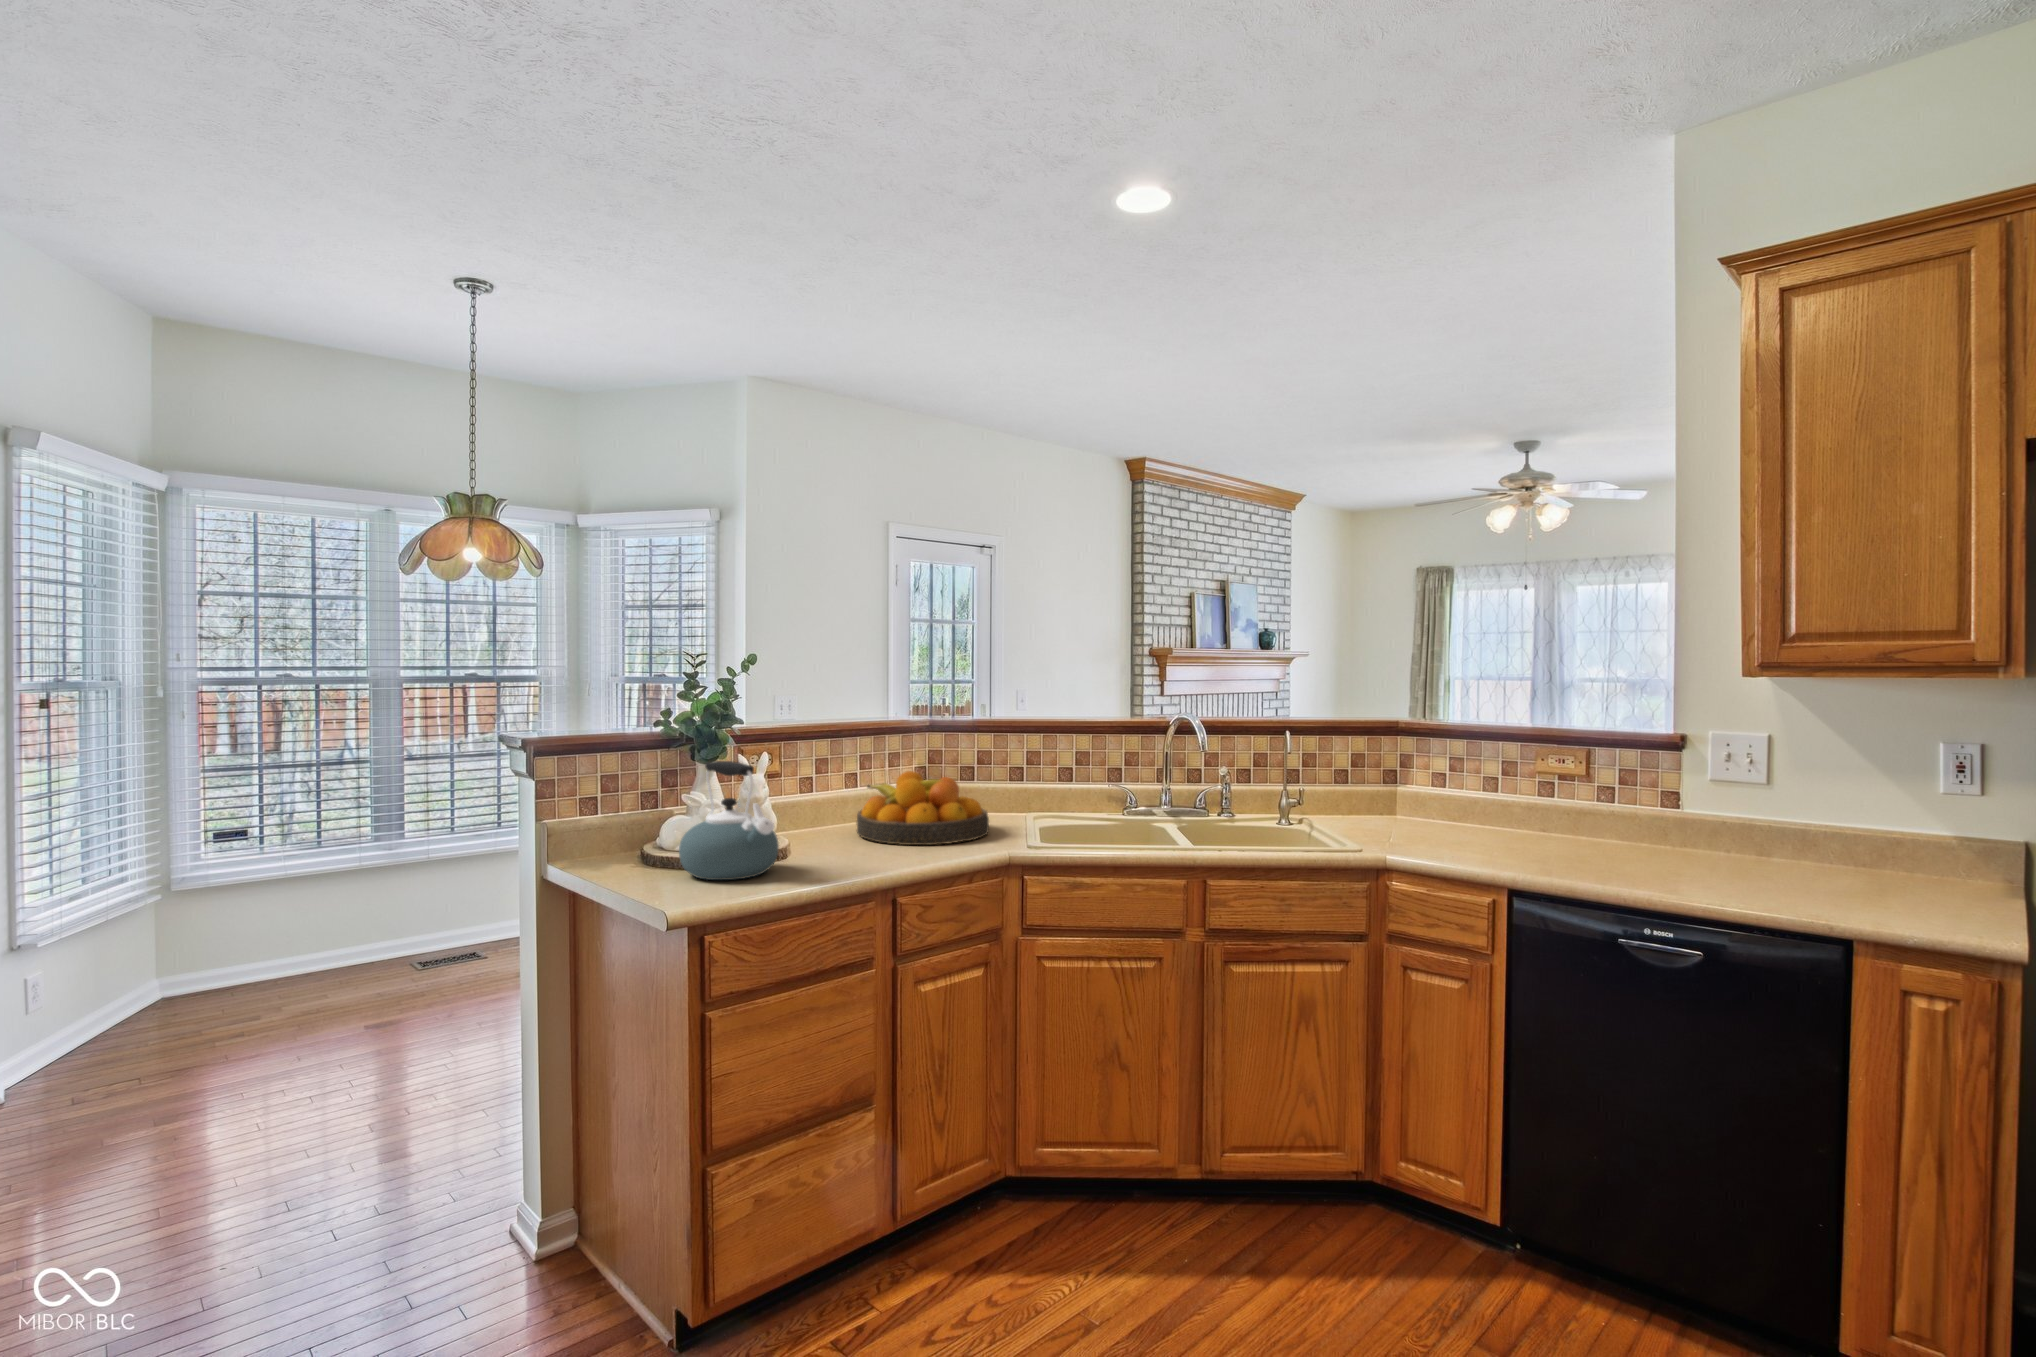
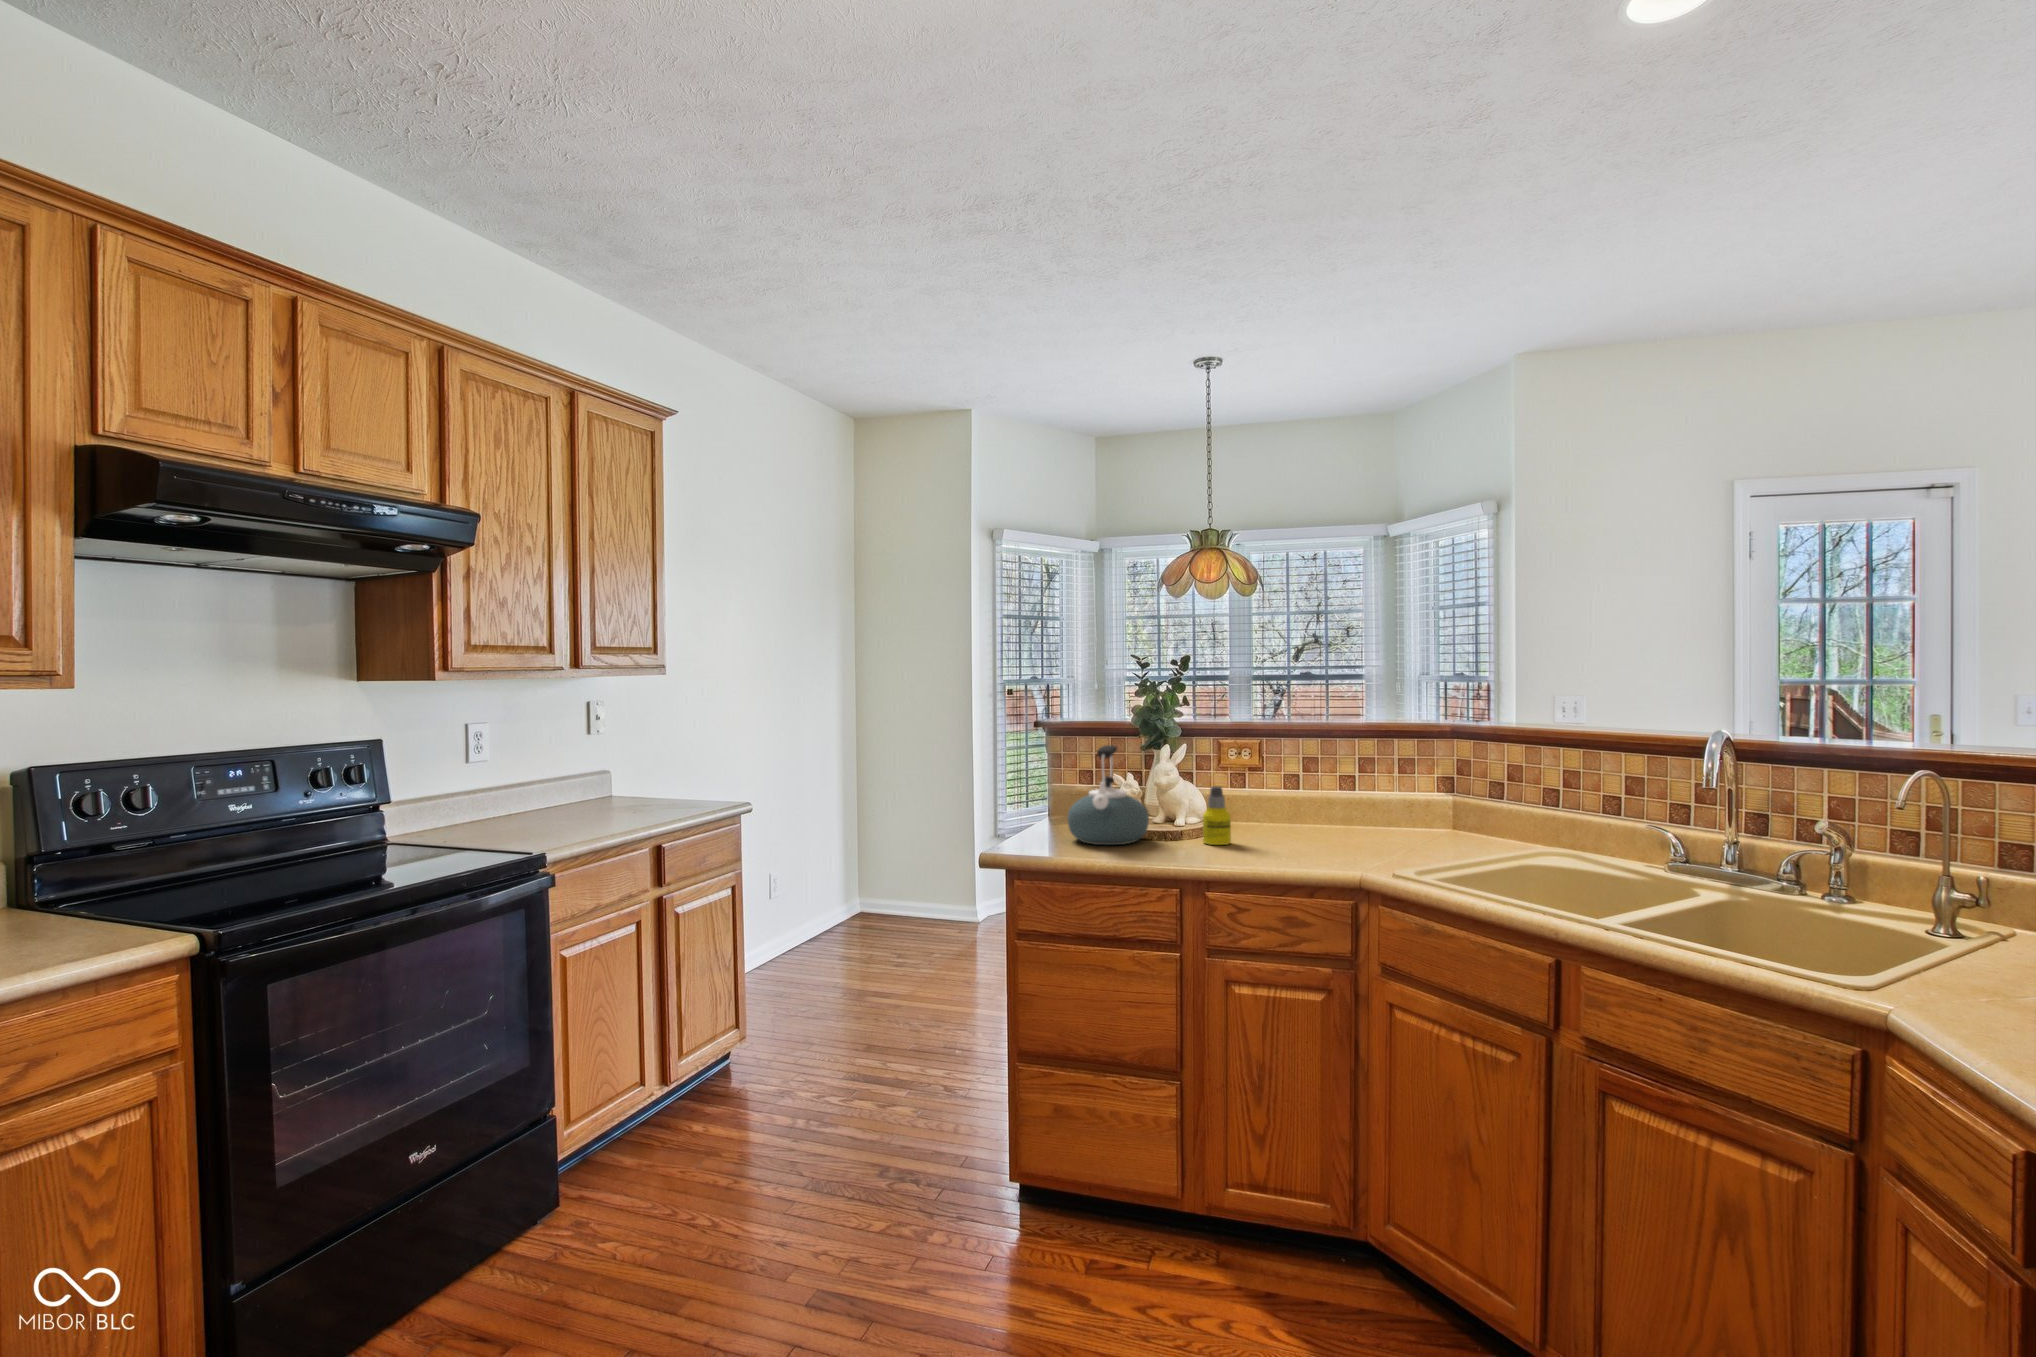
fruit bowl: present [857,771,989,845] -> none [1288,777,1438,858]
bottle: none [812,794,842,857] -> present [1203,786,1231,845]

